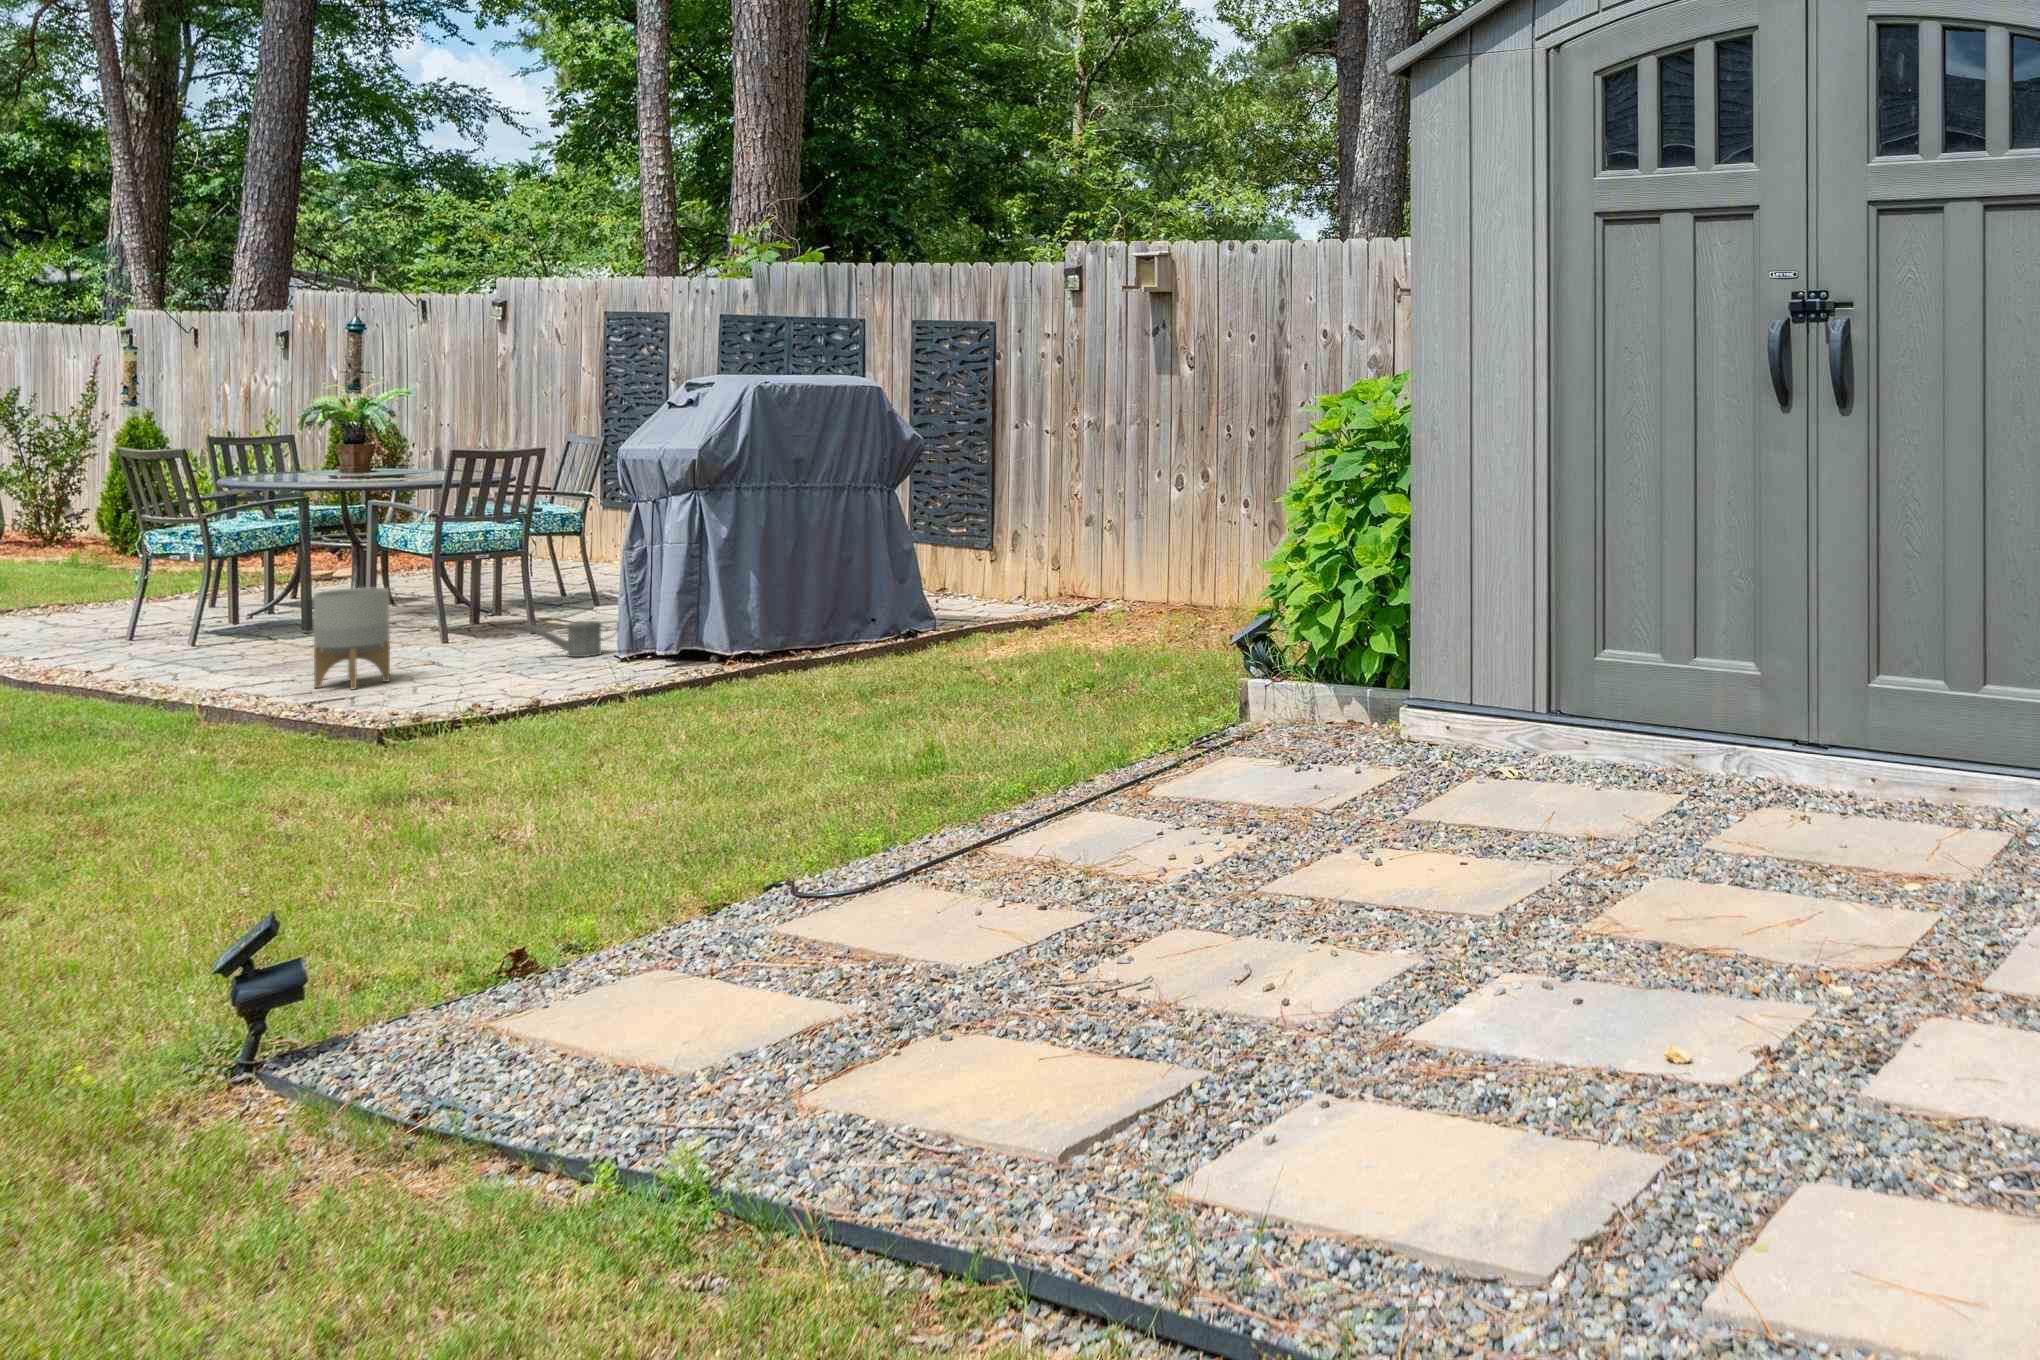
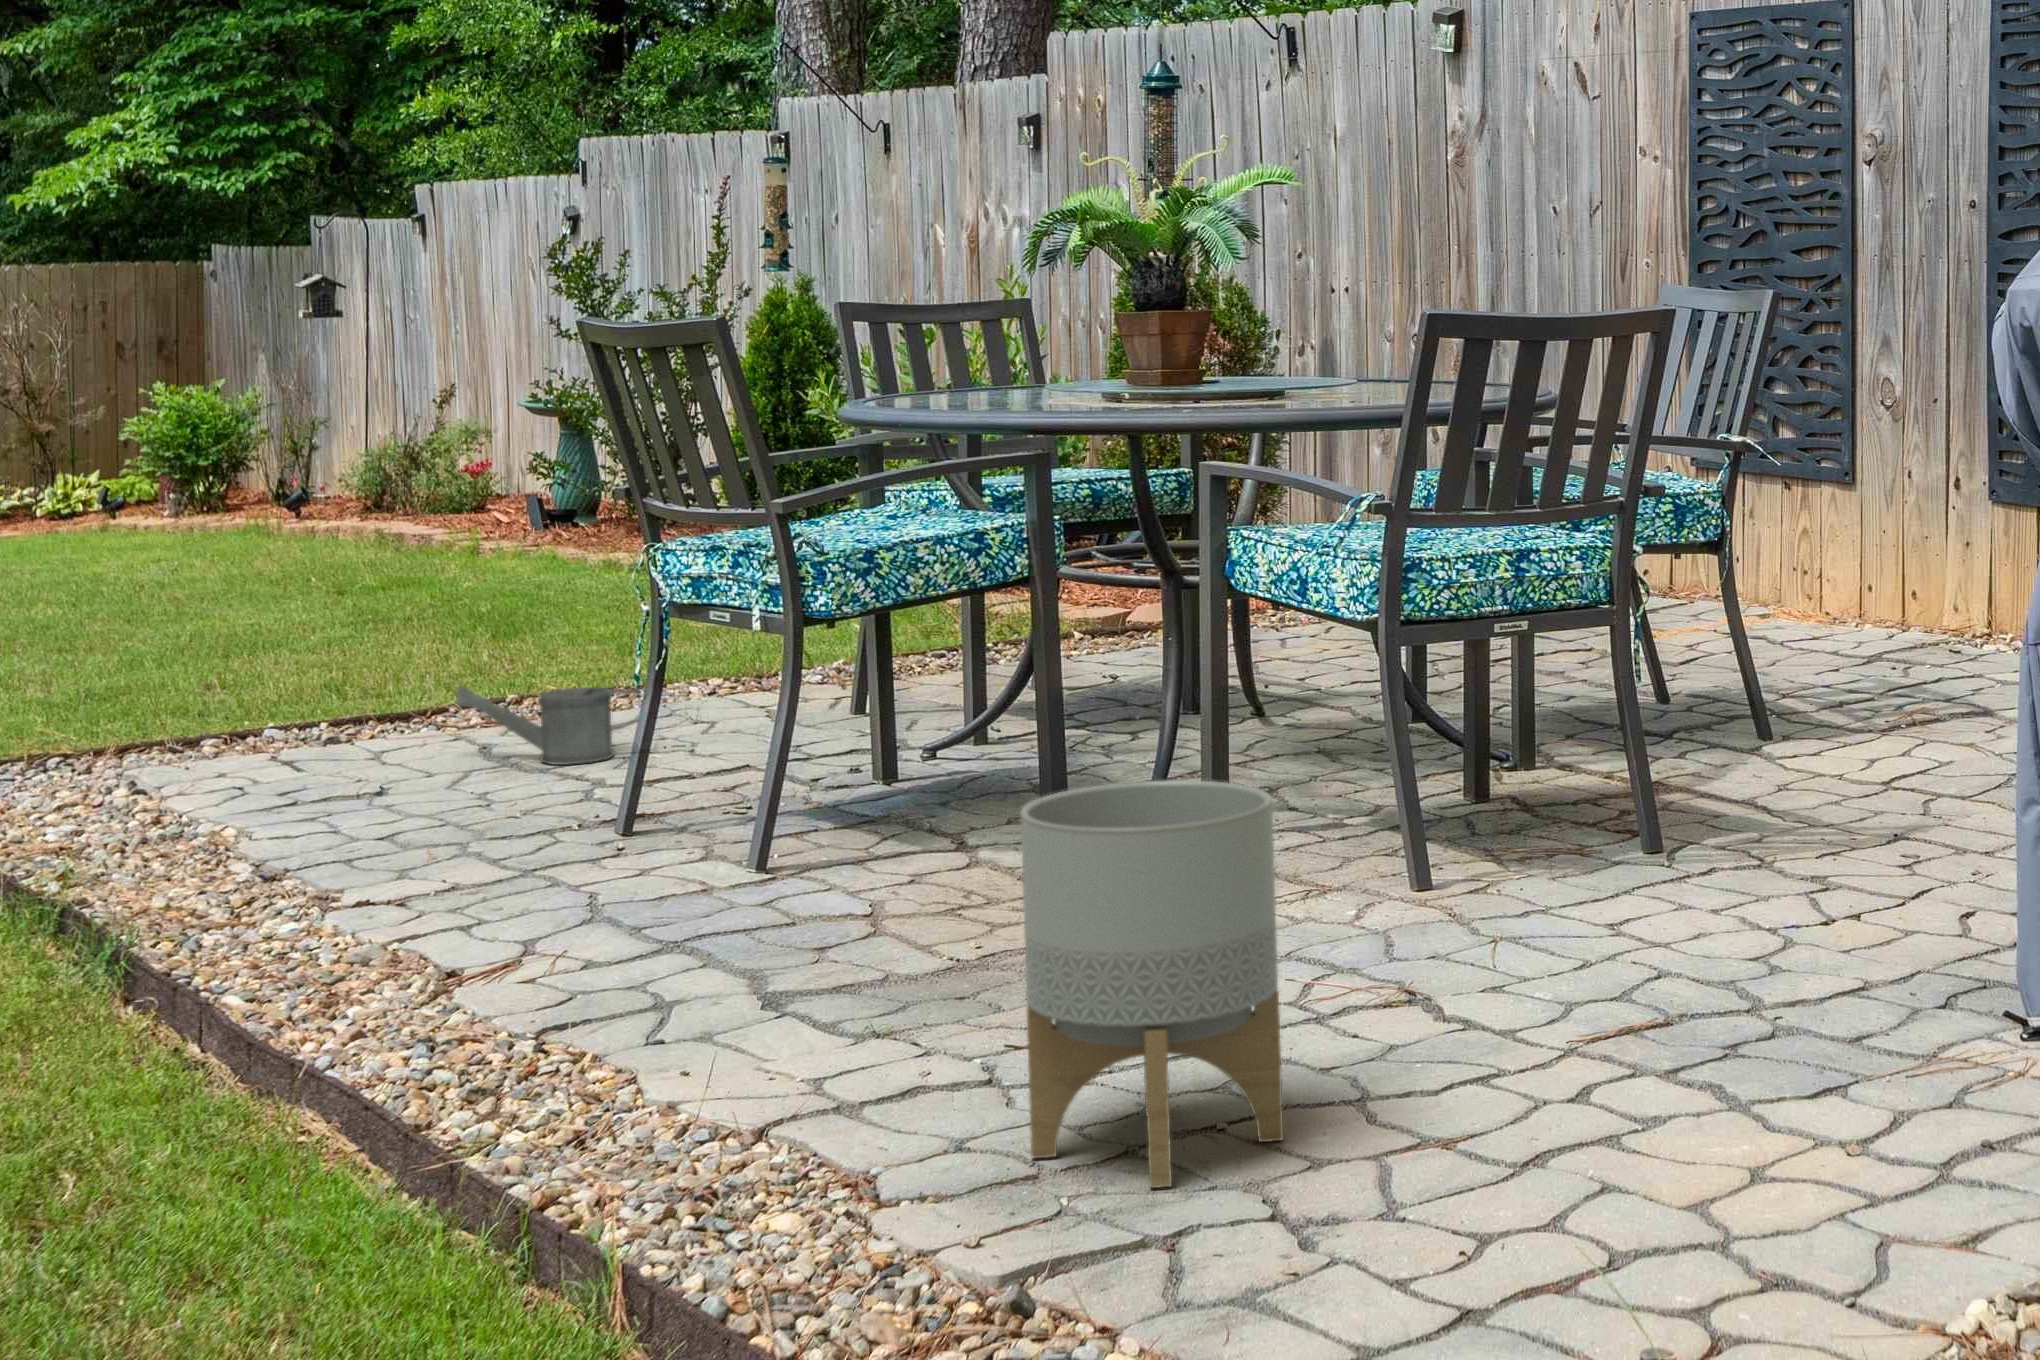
watering can: present [526,621,619,657] -> present [456,686,641,765]

